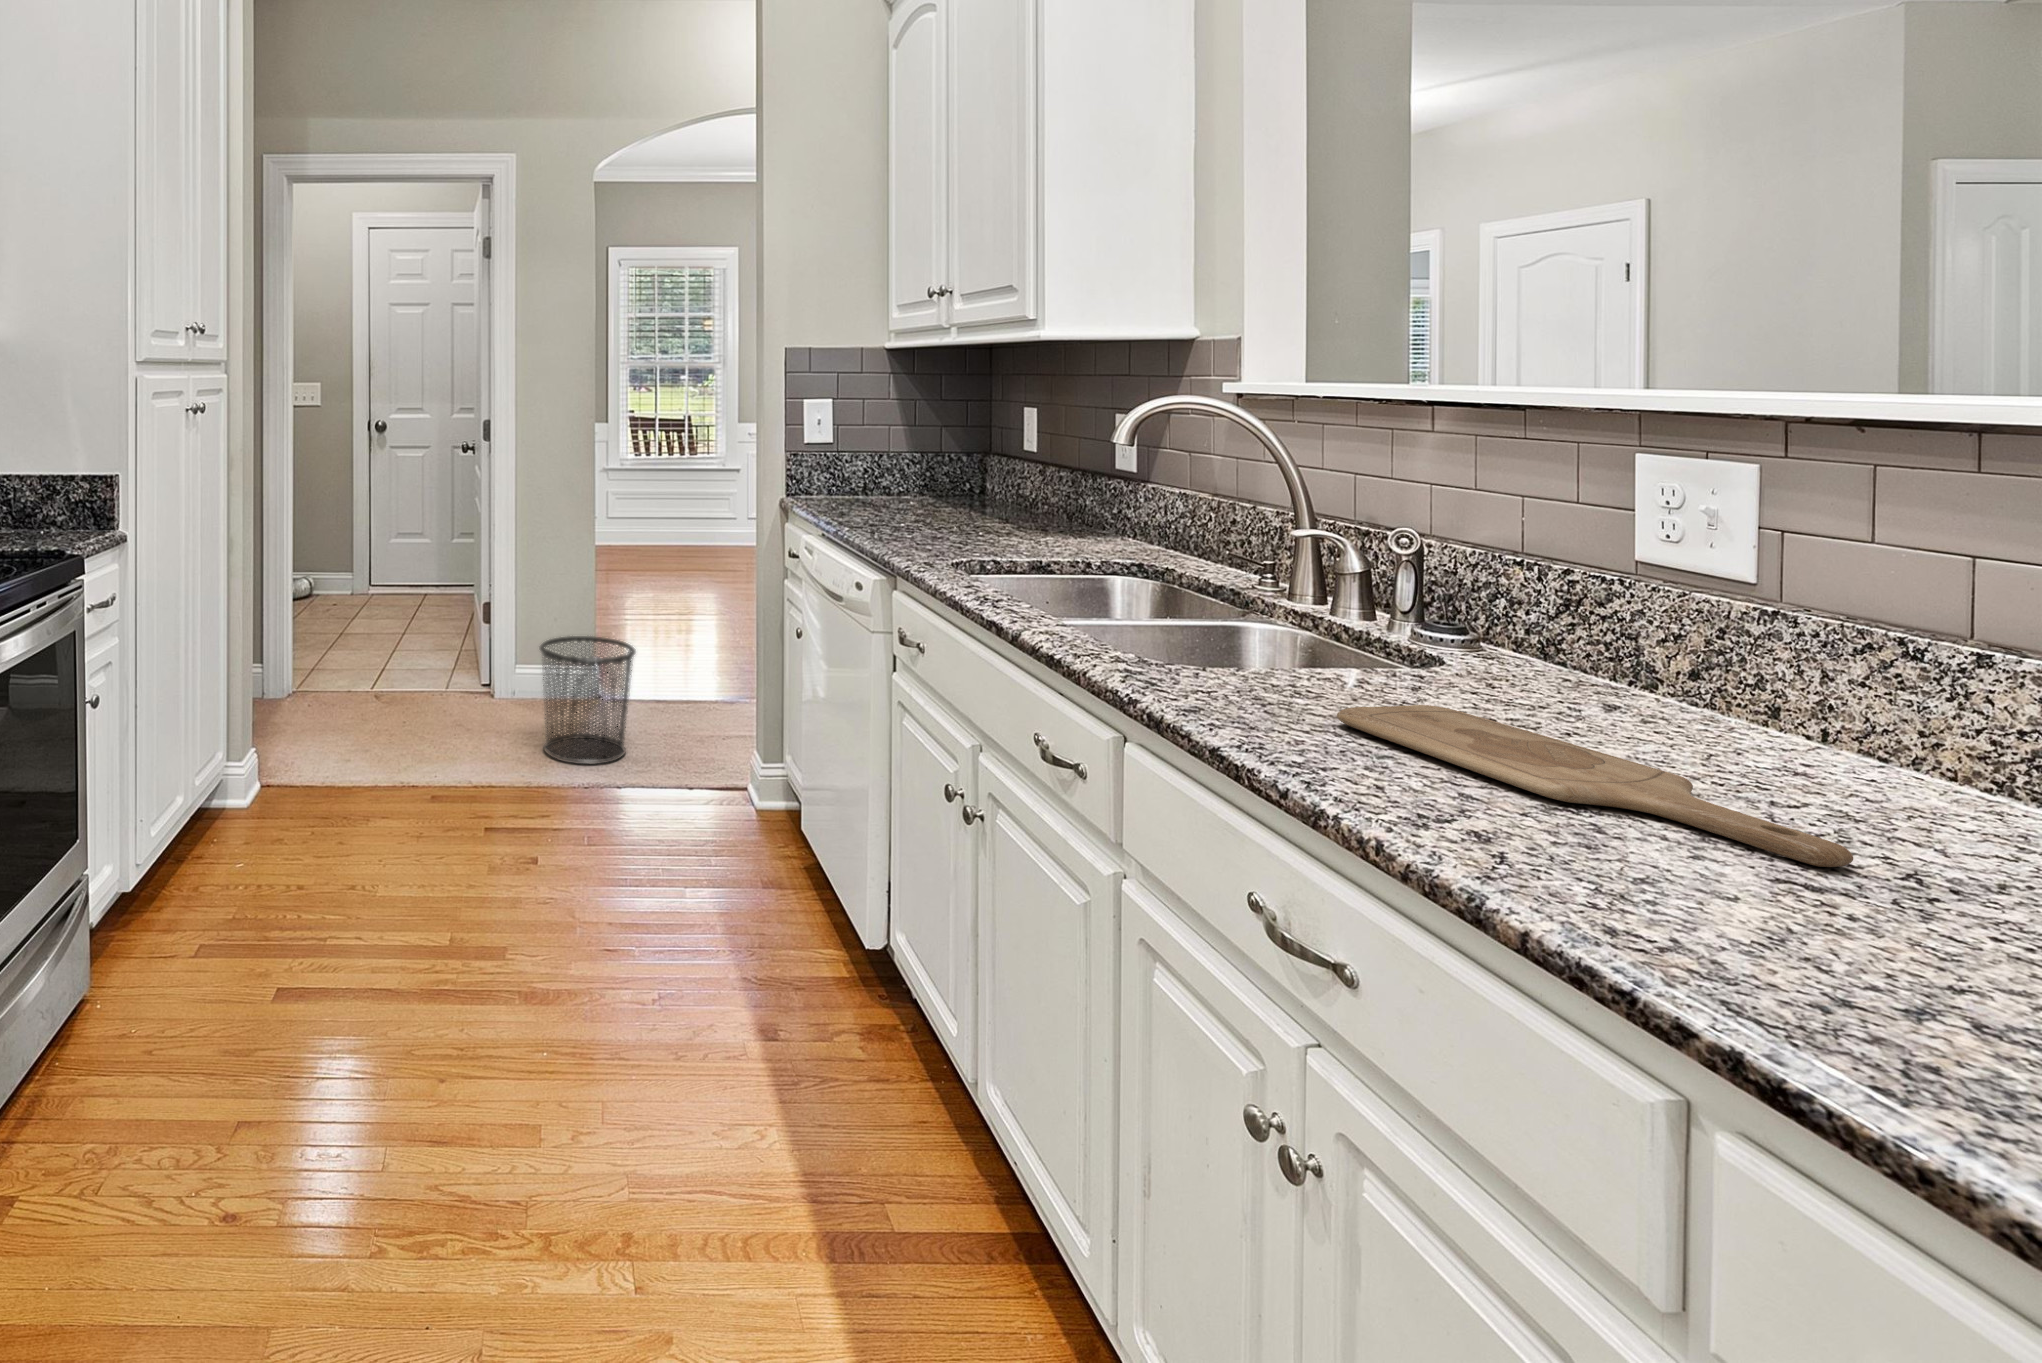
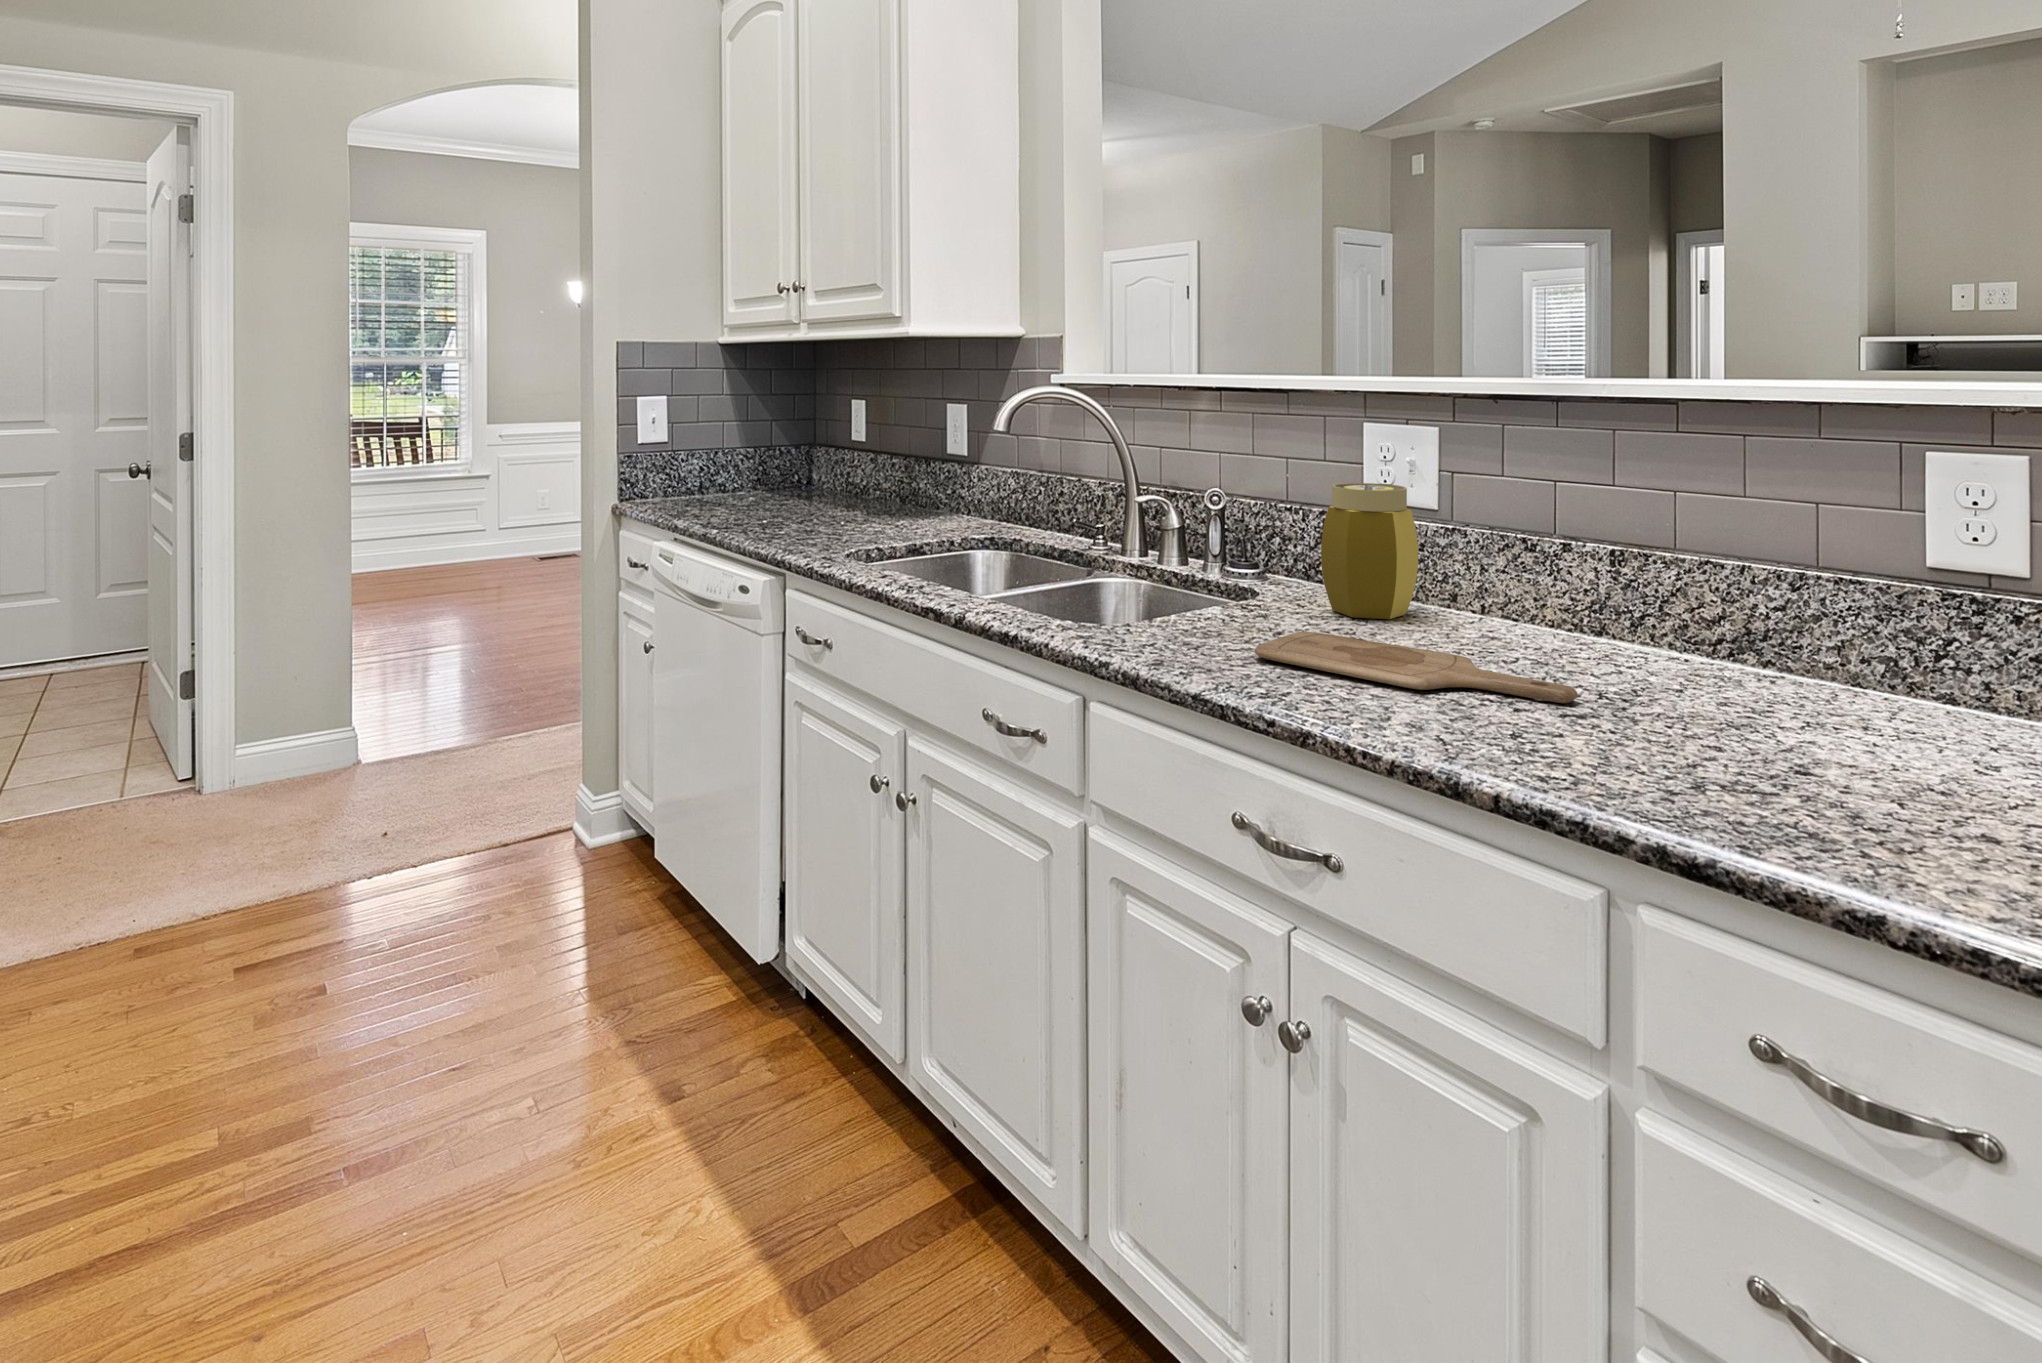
jar: none [1522,529,1691,720] -> present [1321,483,1418,619]
waste bin: present [540,636,636,764] -> none [295,690,425,848]

